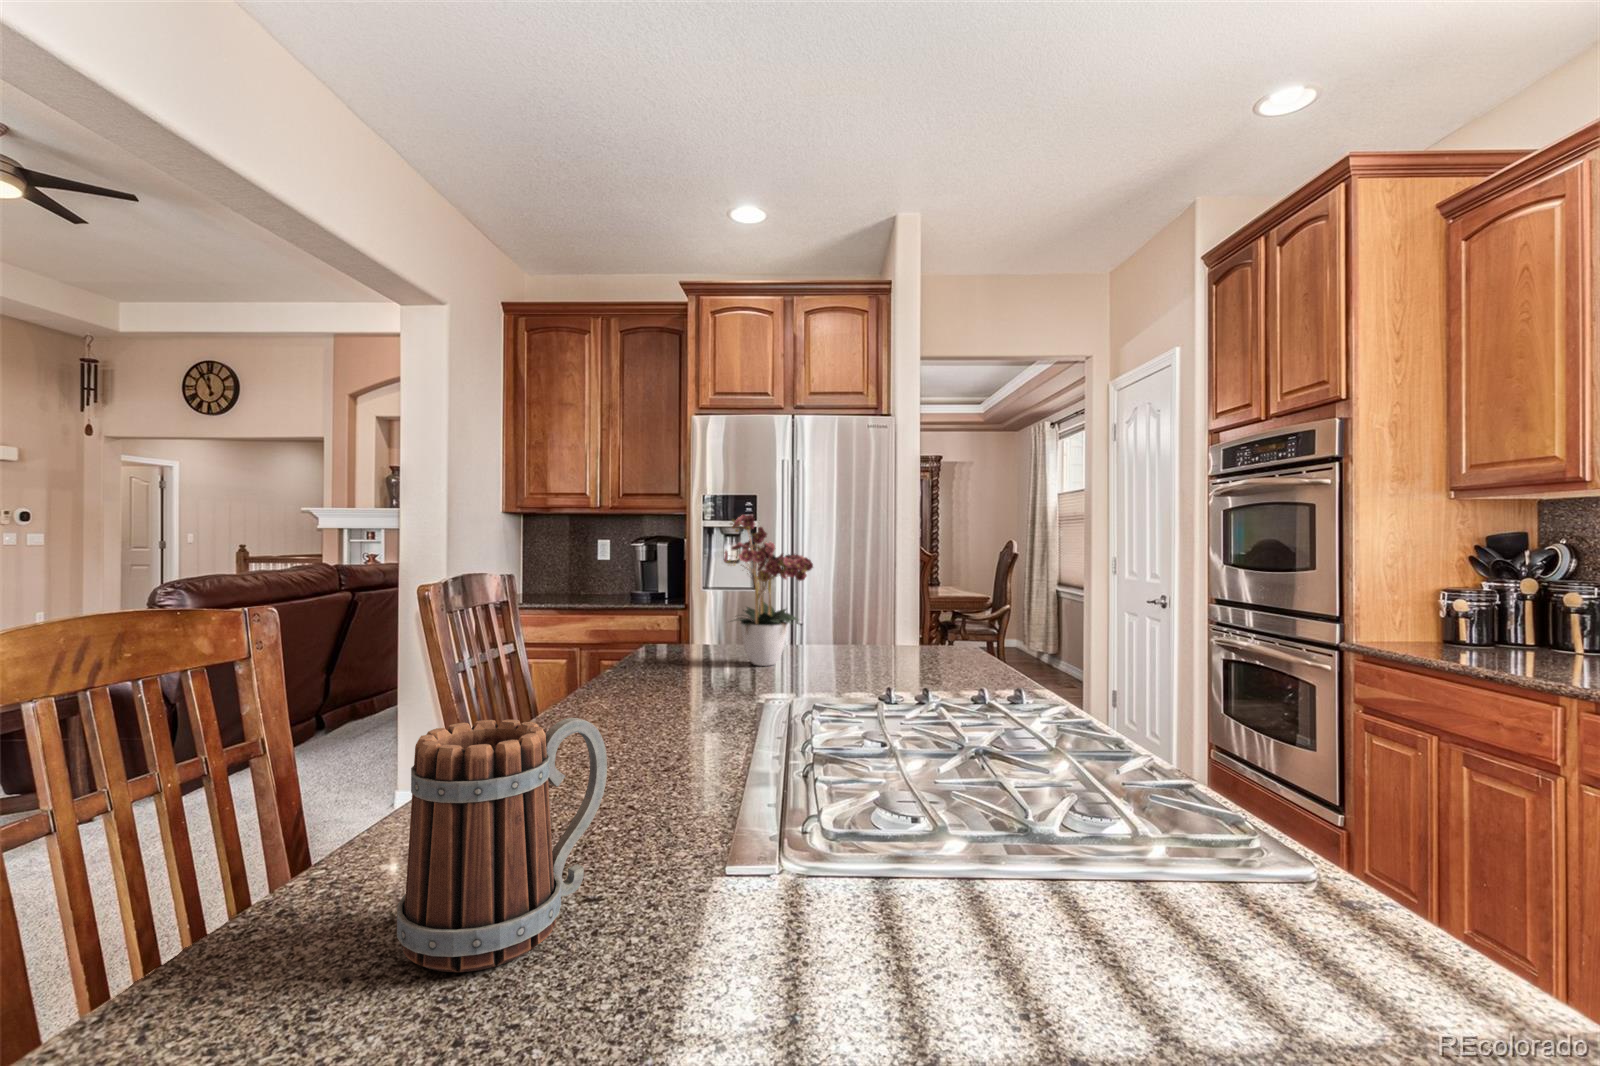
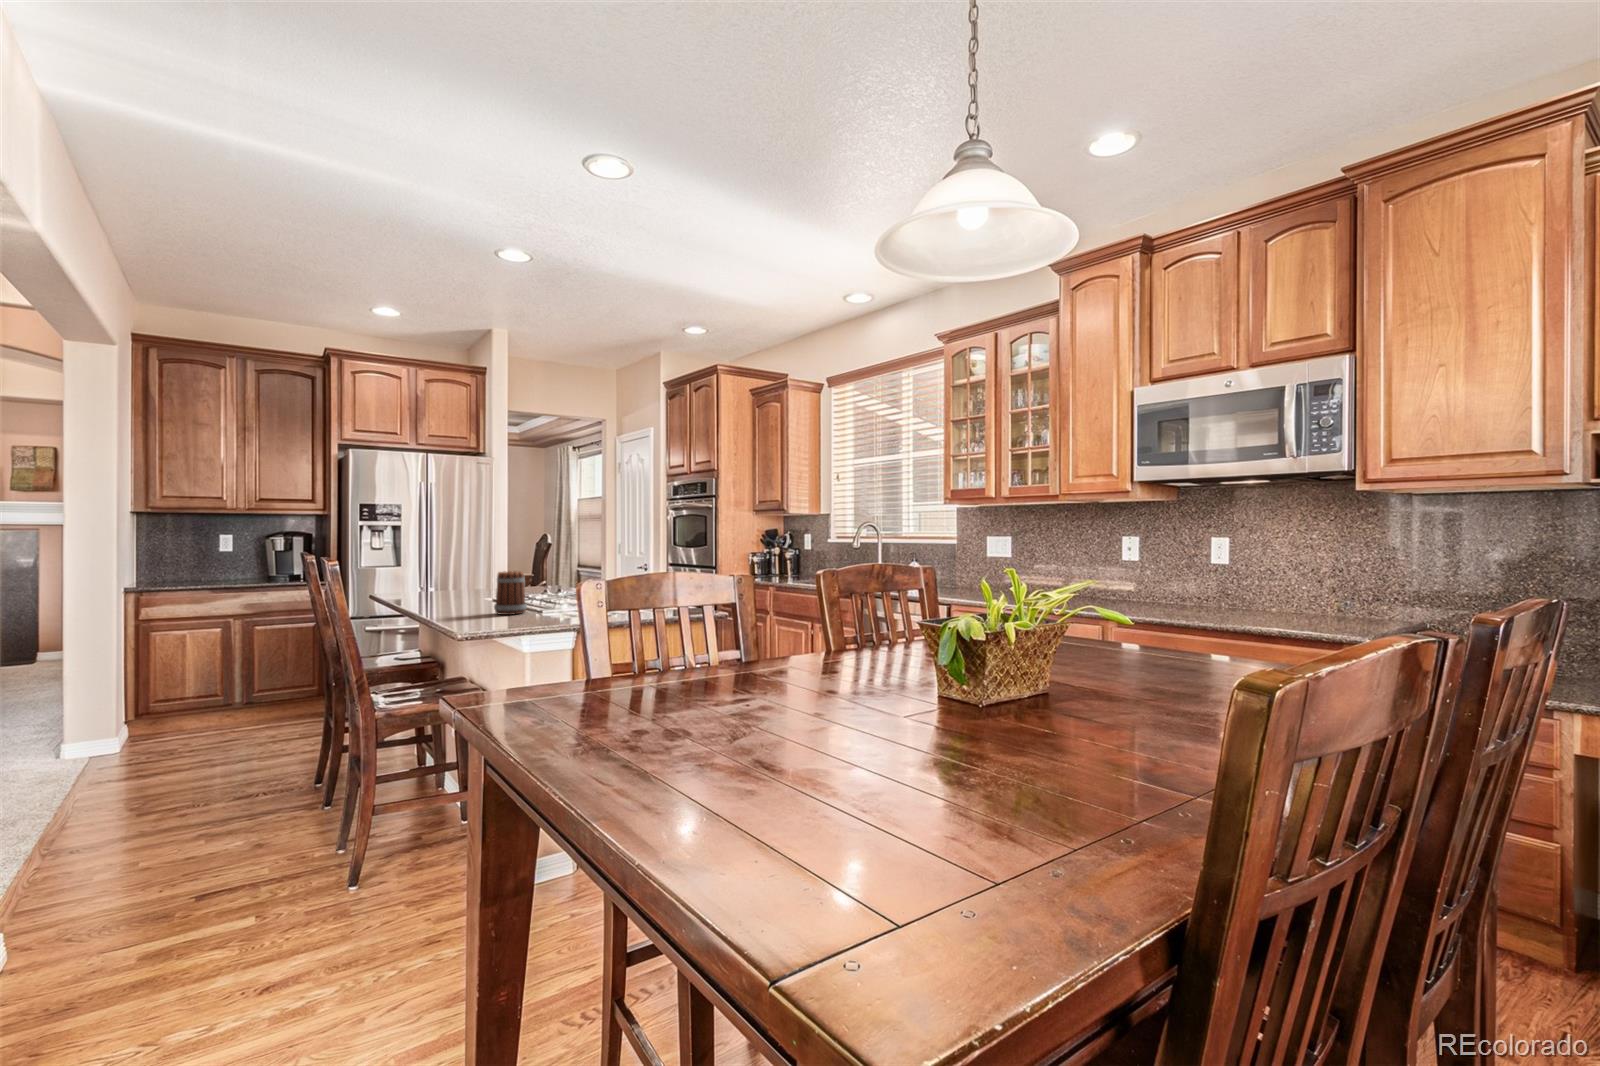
flower arrangement: present [724,515,813,666] -> none [456,519,502,589]

